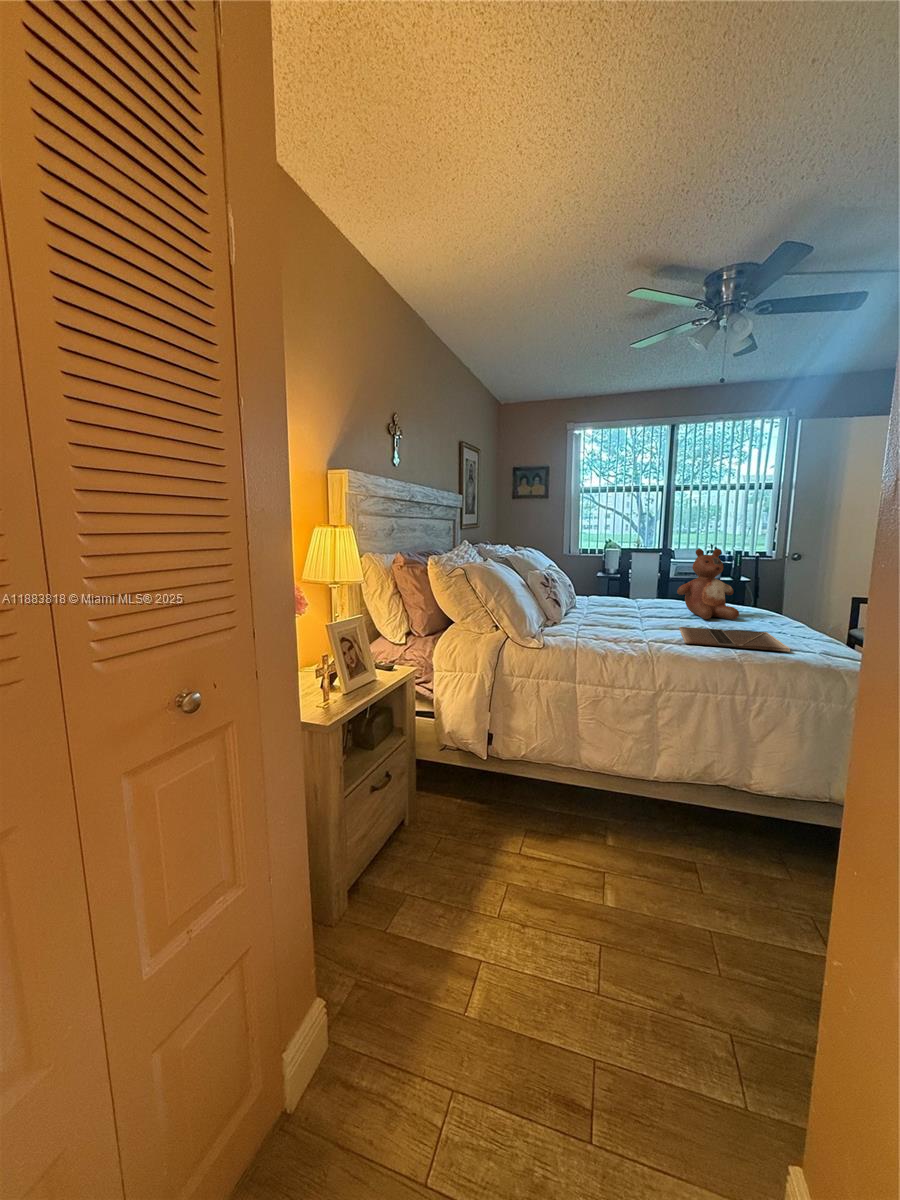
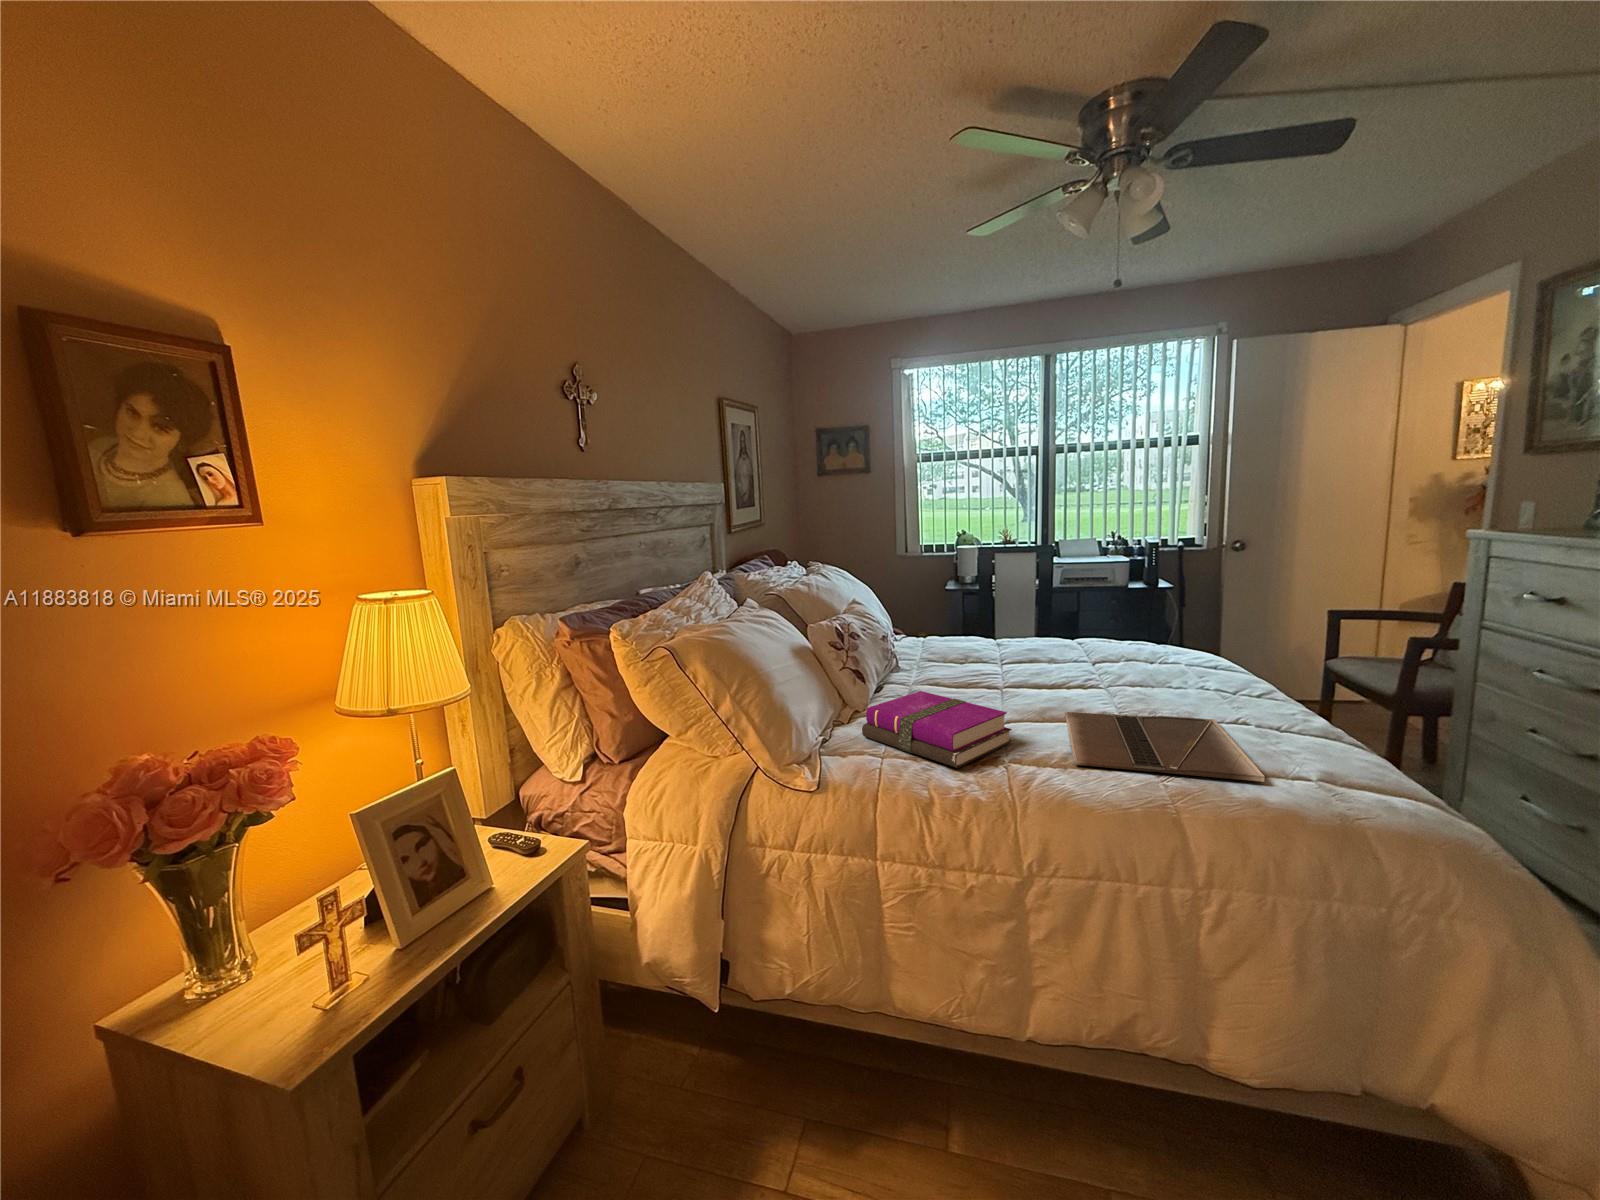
stuffed bear: present [677,549,739,619] -> none [1061,565,1164,687]
notebook: none [562,610,649,641] -> present [862,691,1012,768]

